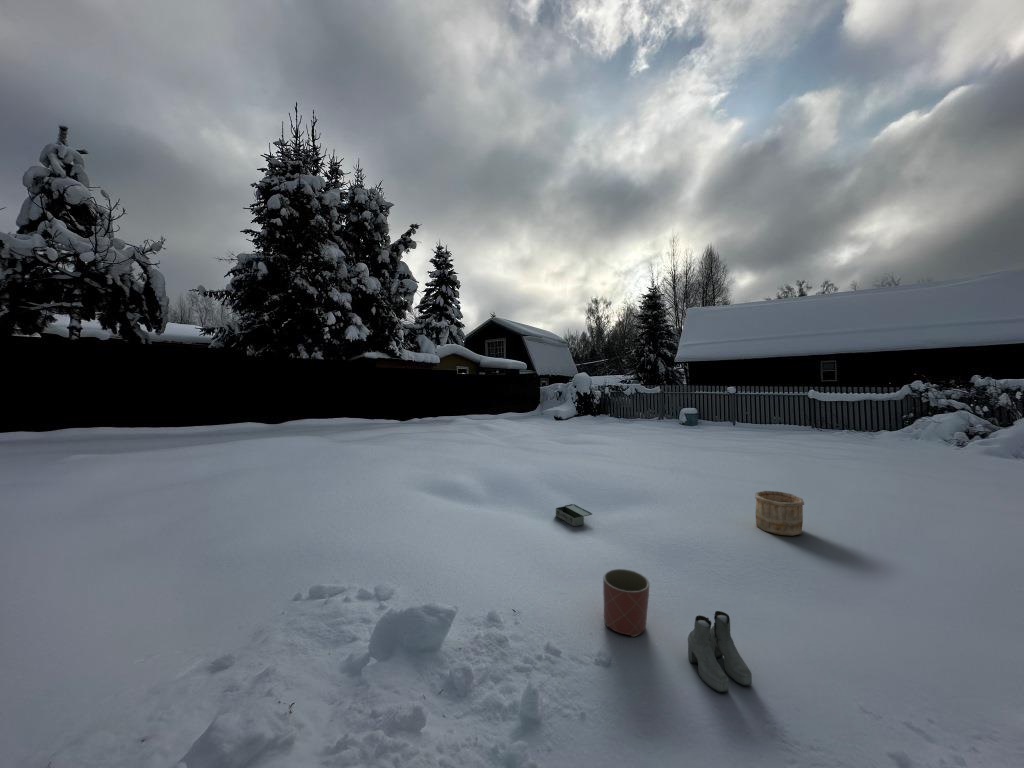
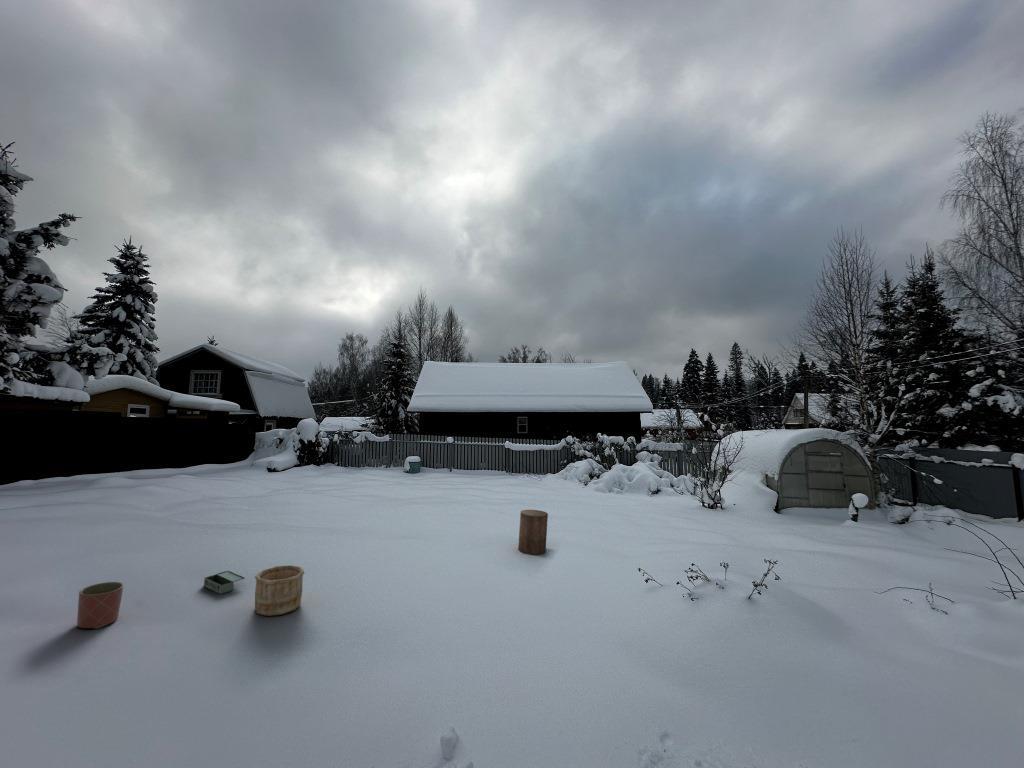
stool: none [928,473,992,541] -> present [518,510,548,555]
wooden bucket: present [755,491,804,536] -> present [255,566,304,616]
planter: present [603,569,649,637] -> present [77,582,123,629]
boots: present [688,611,752,692] -> none [274,641,317,705]

